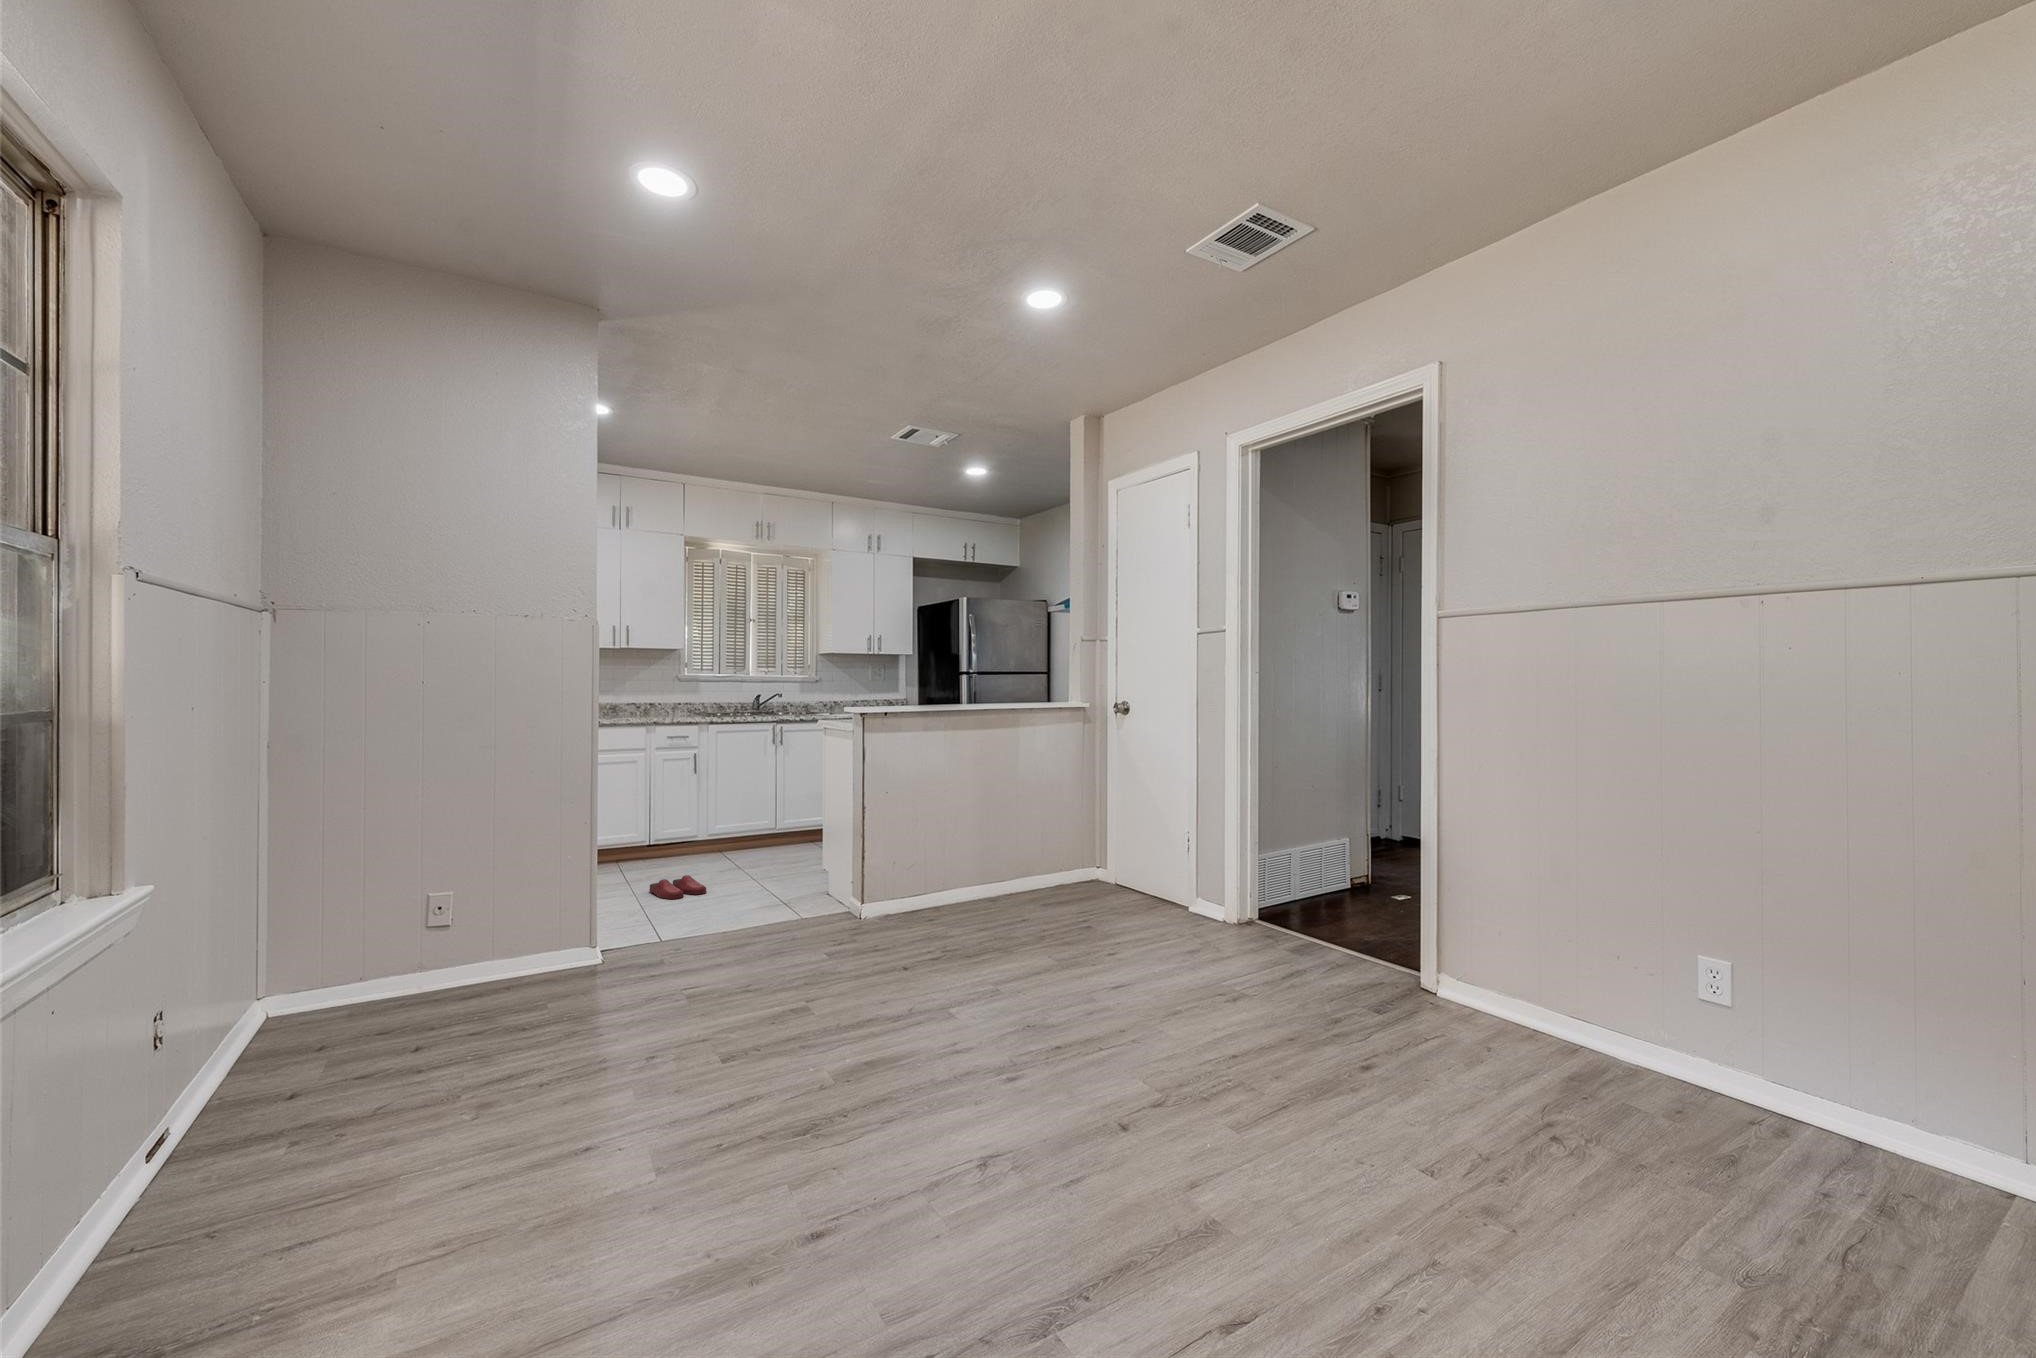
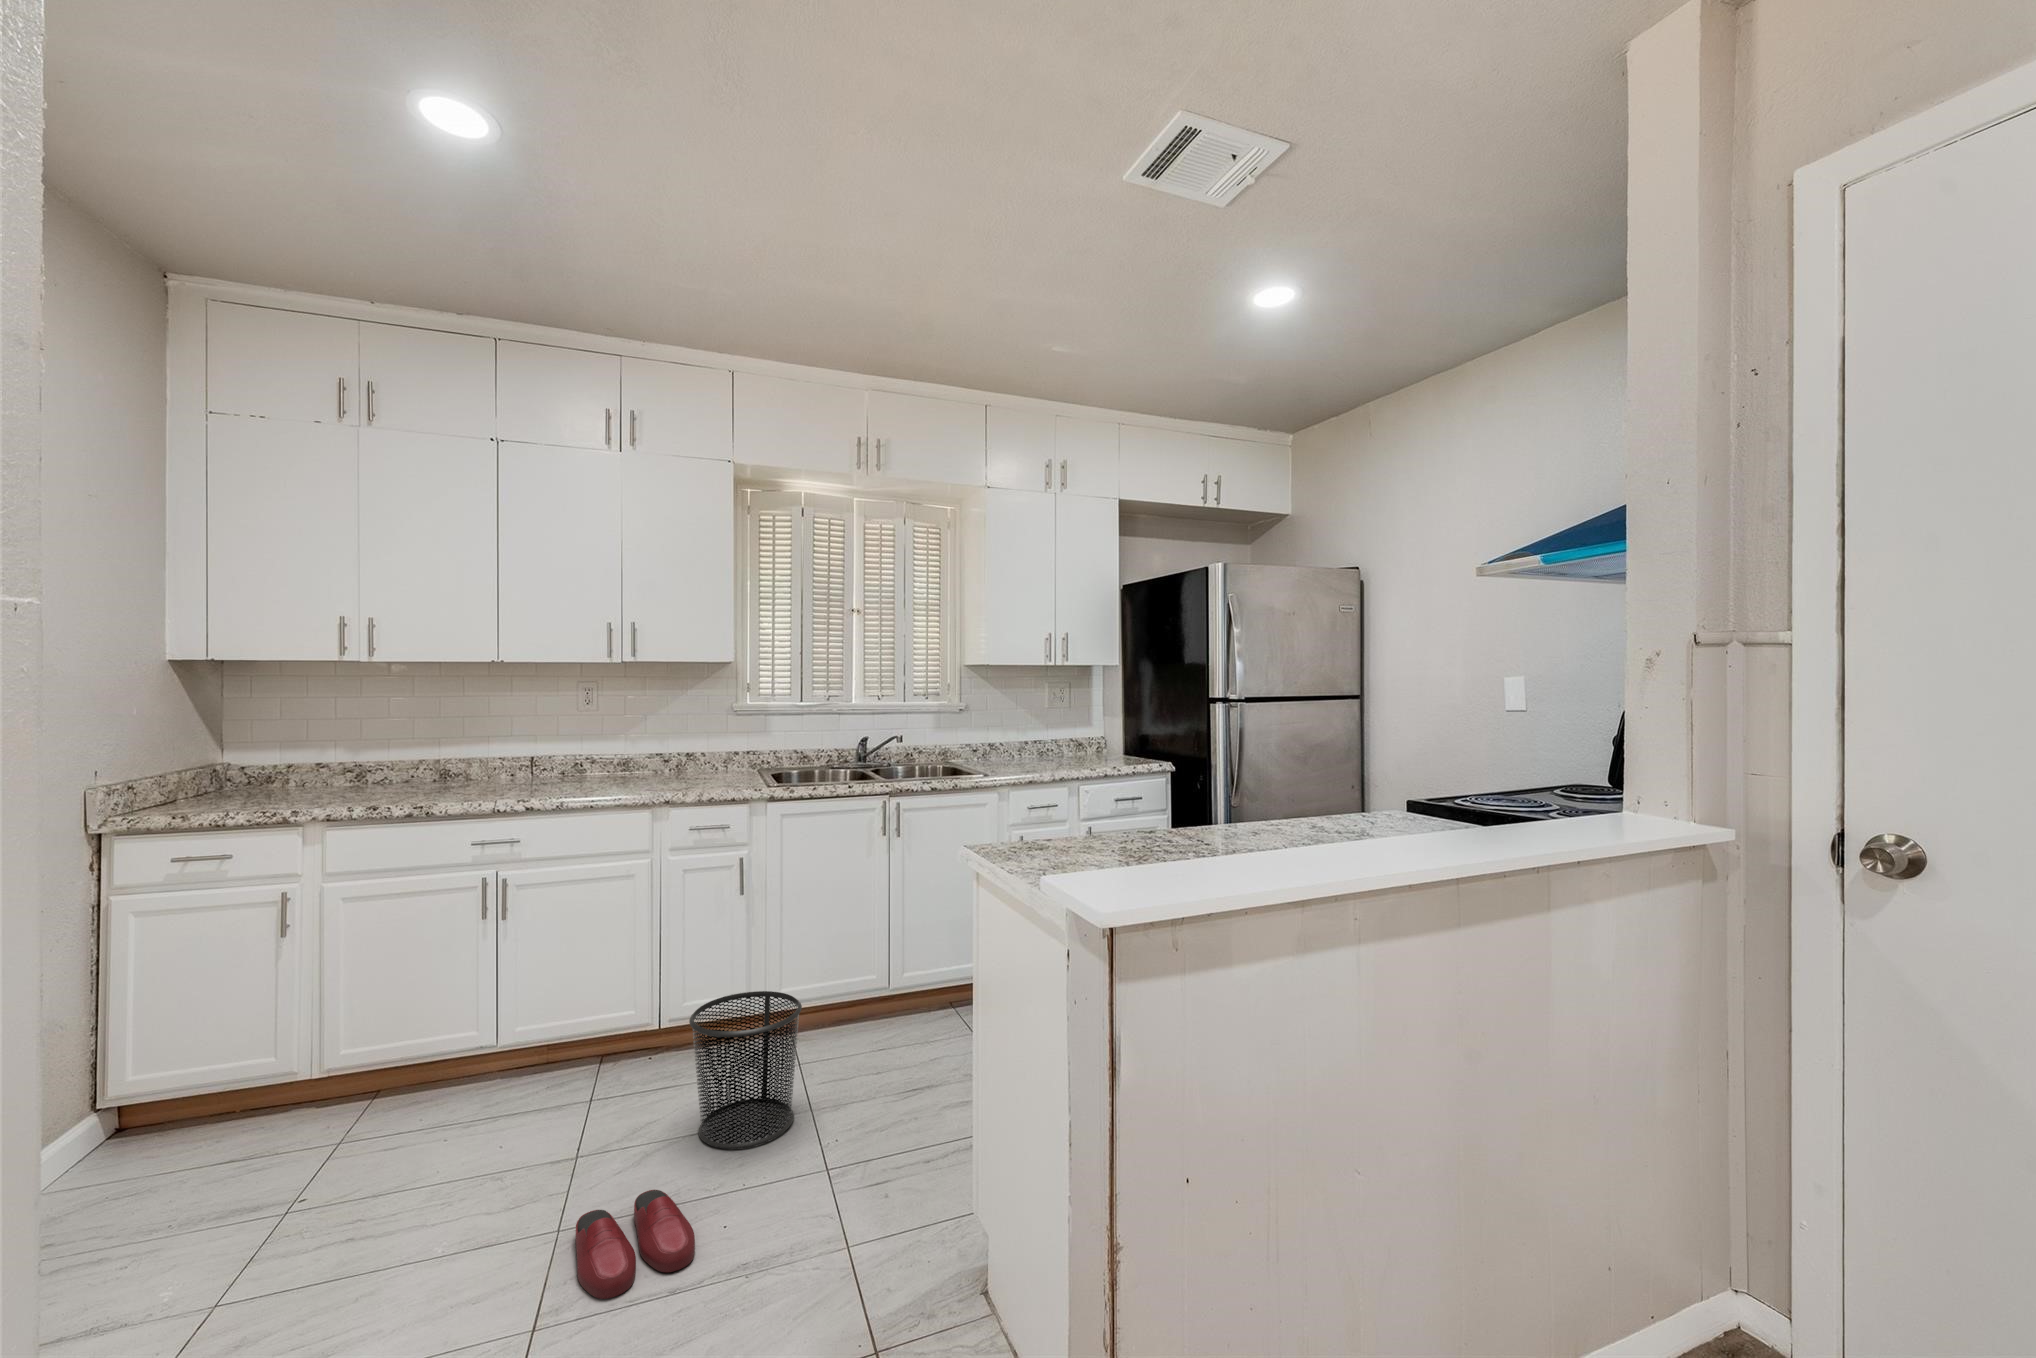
waste bin: none [684,811,740,876] -> present [689,991,802,1149]

